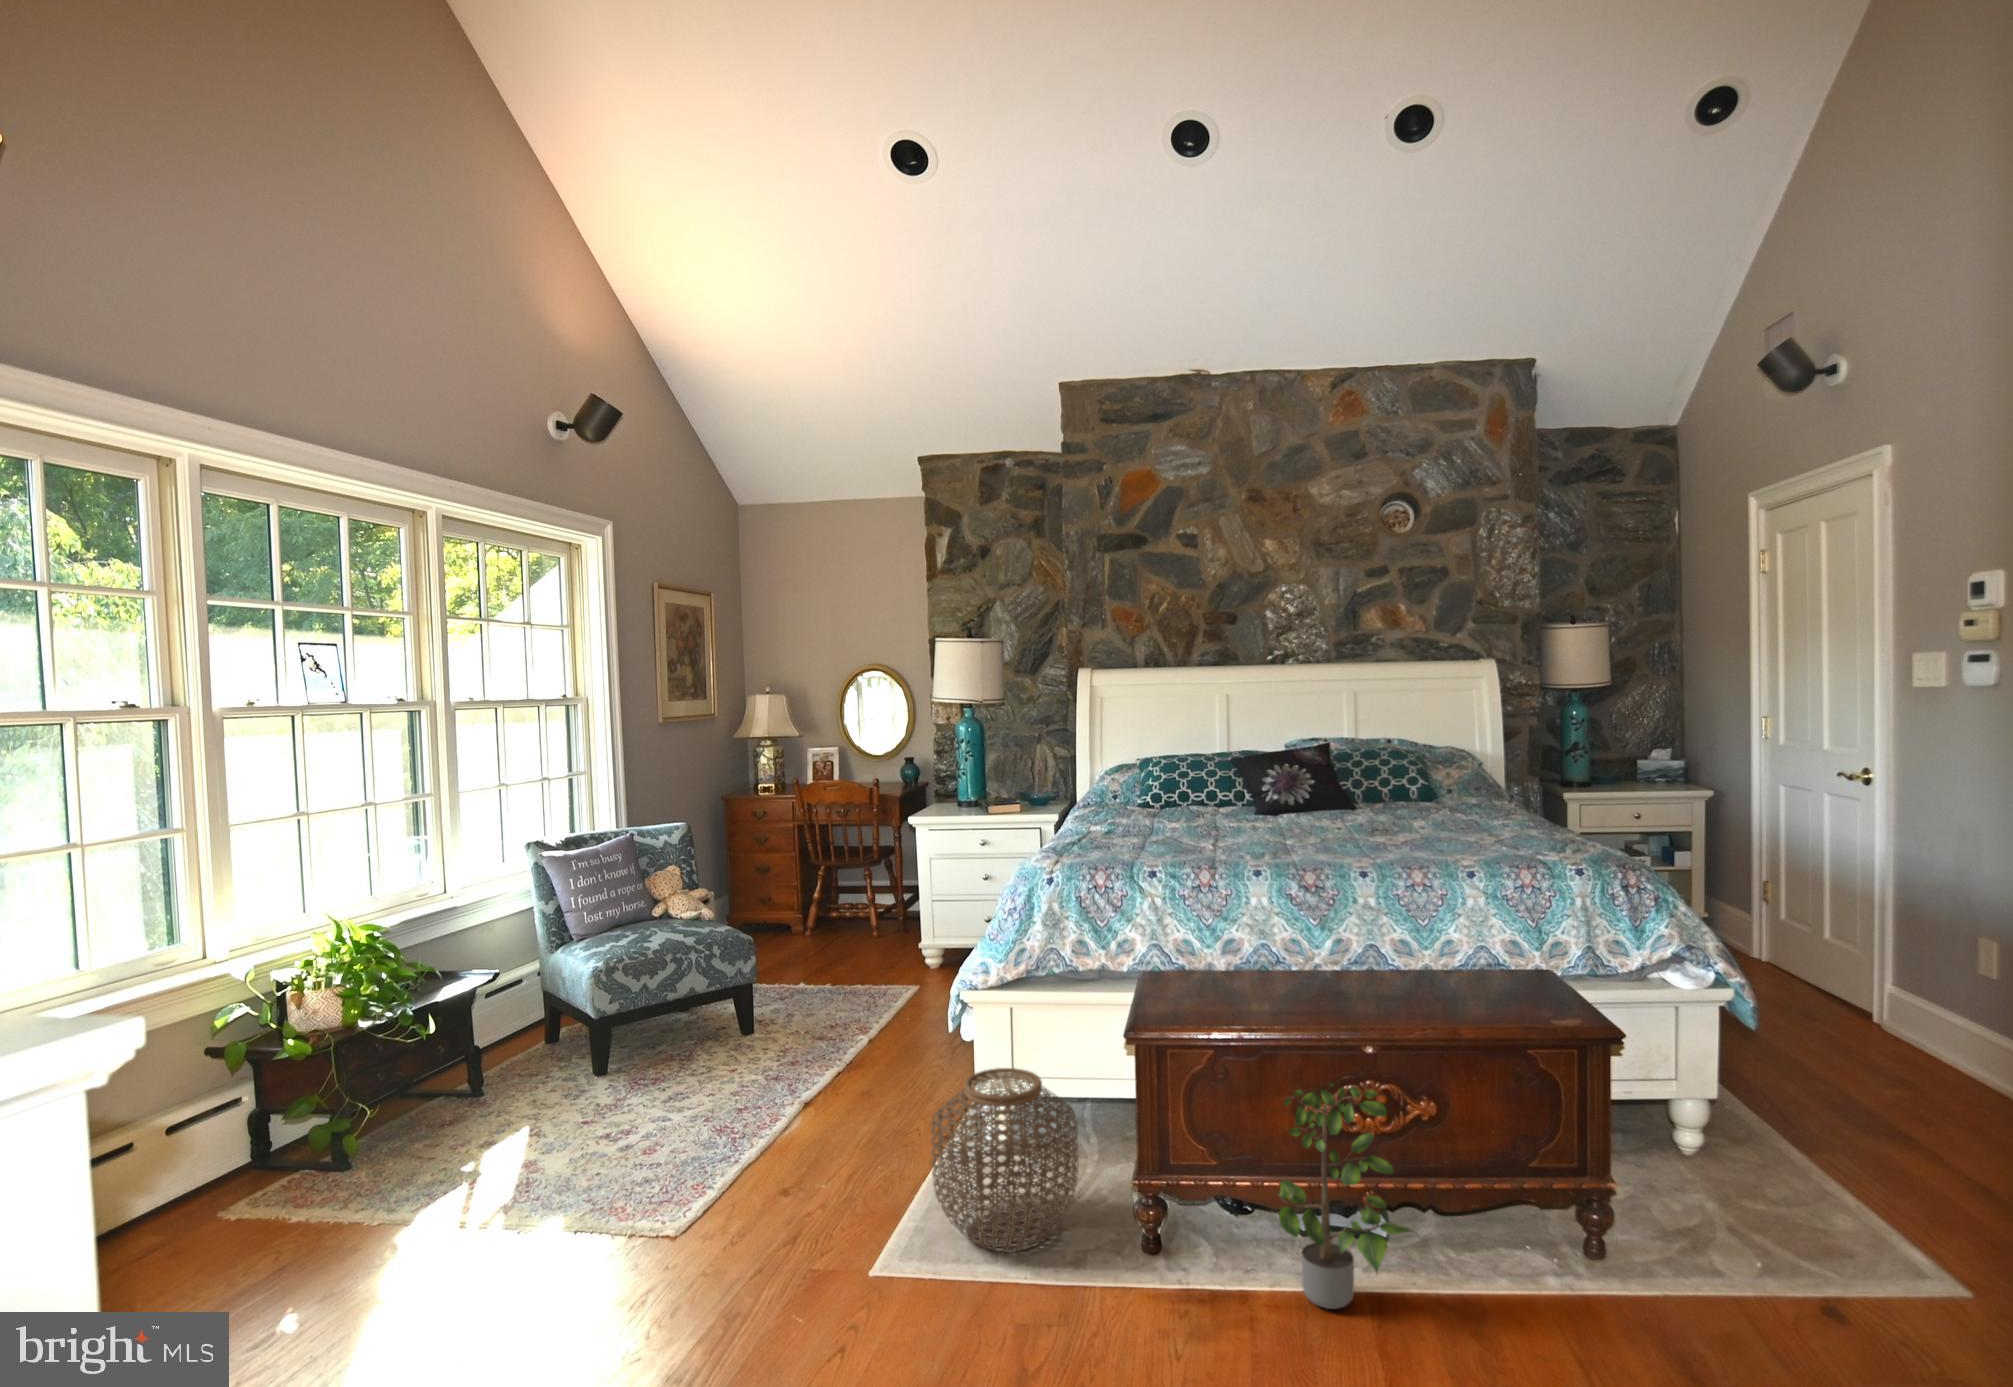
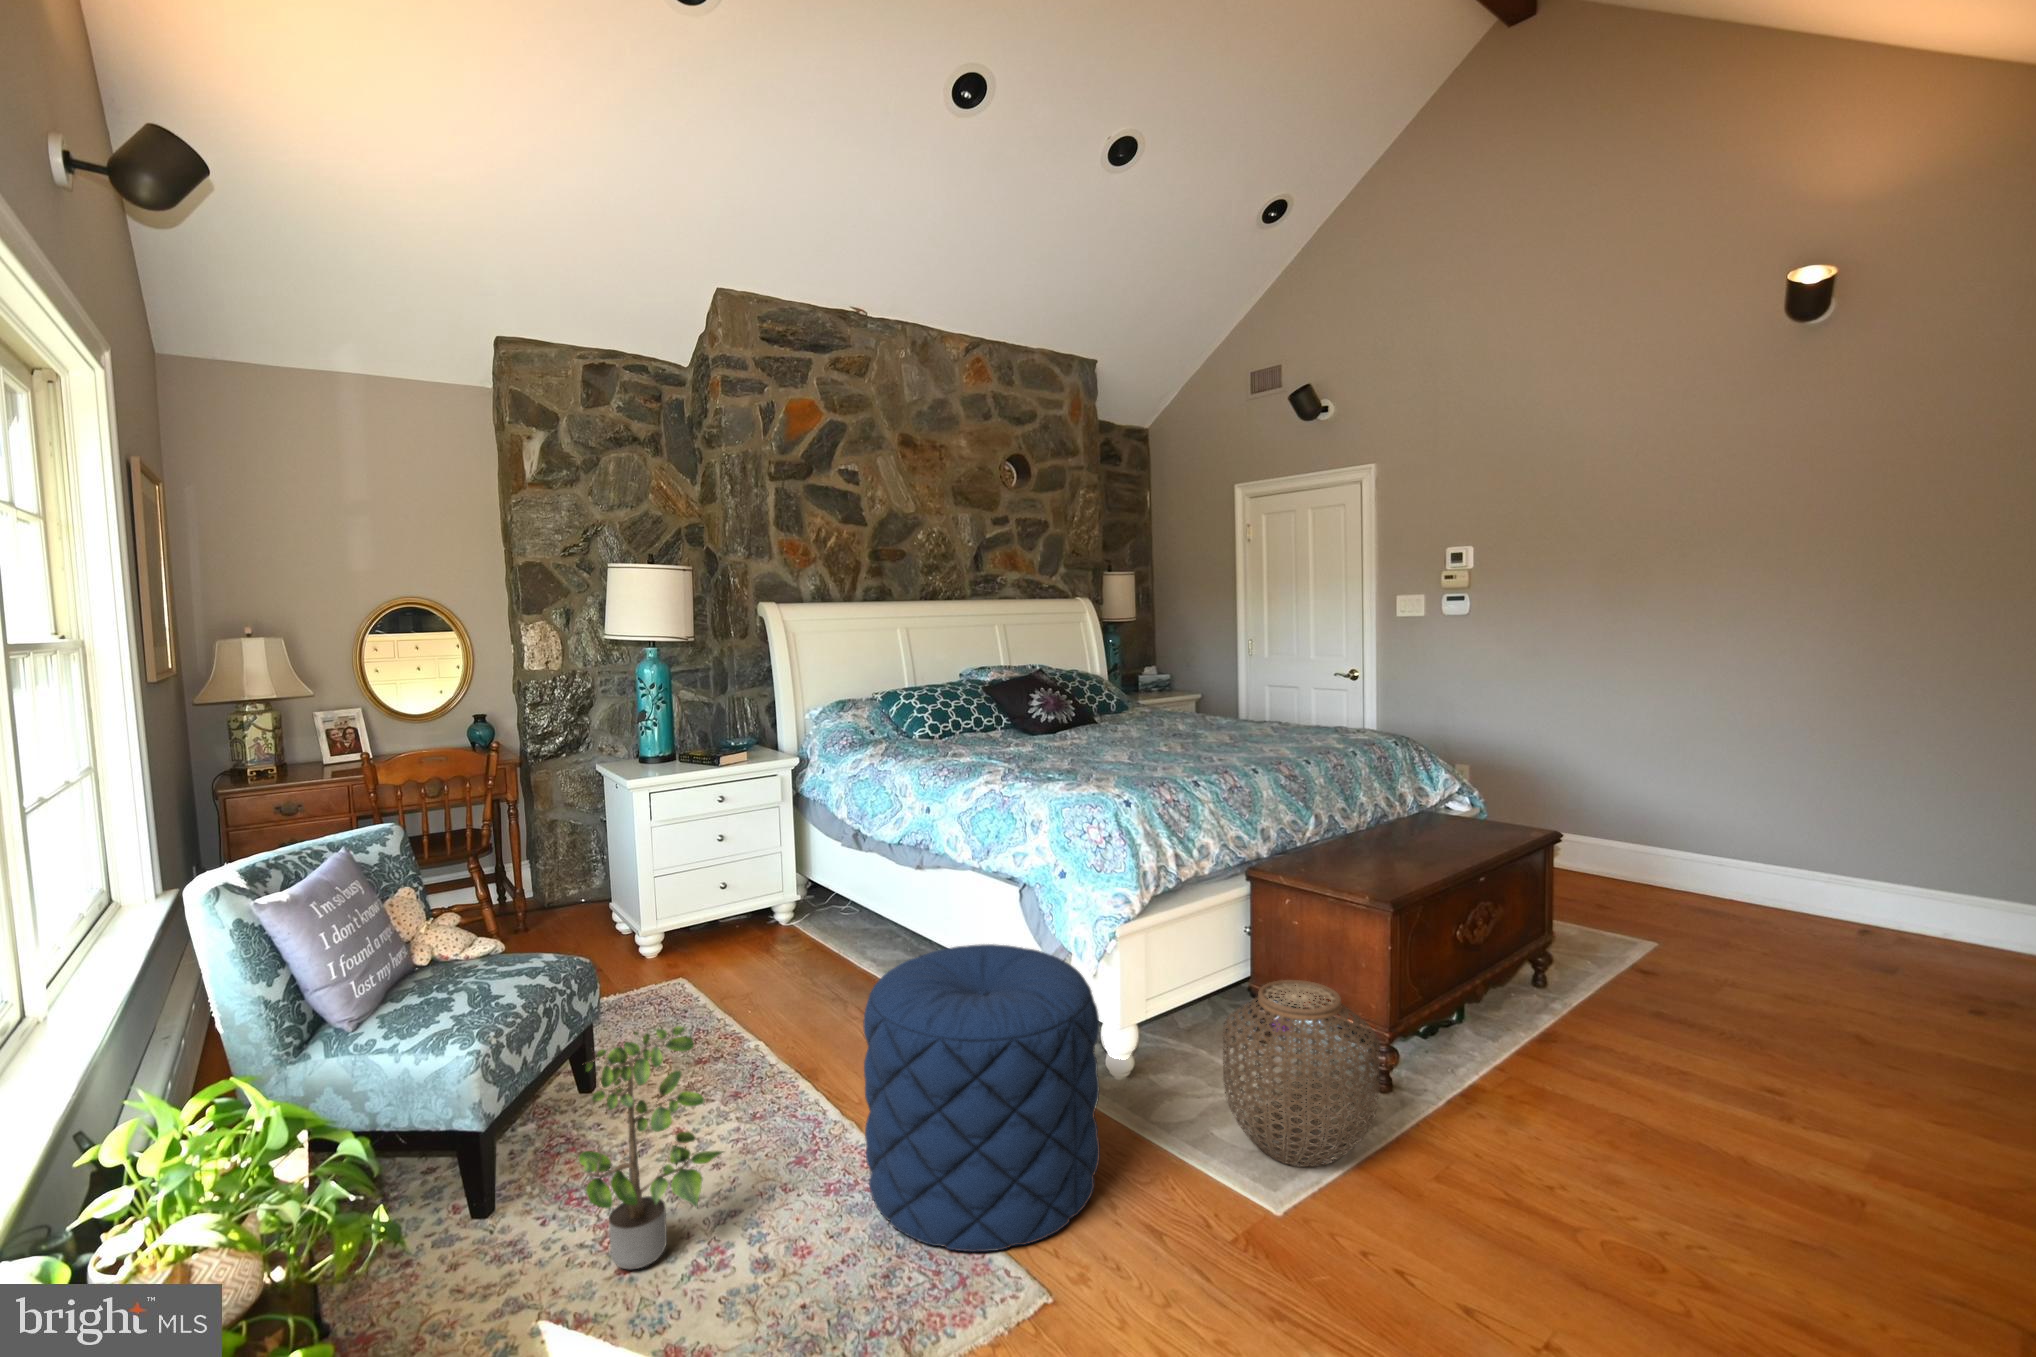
pouf: none [702,970,891,1196] -> present [864,944,1100,1252]
potted plant: present [1279,1083,1412,1309] -> present [579,1026,723,1269]

